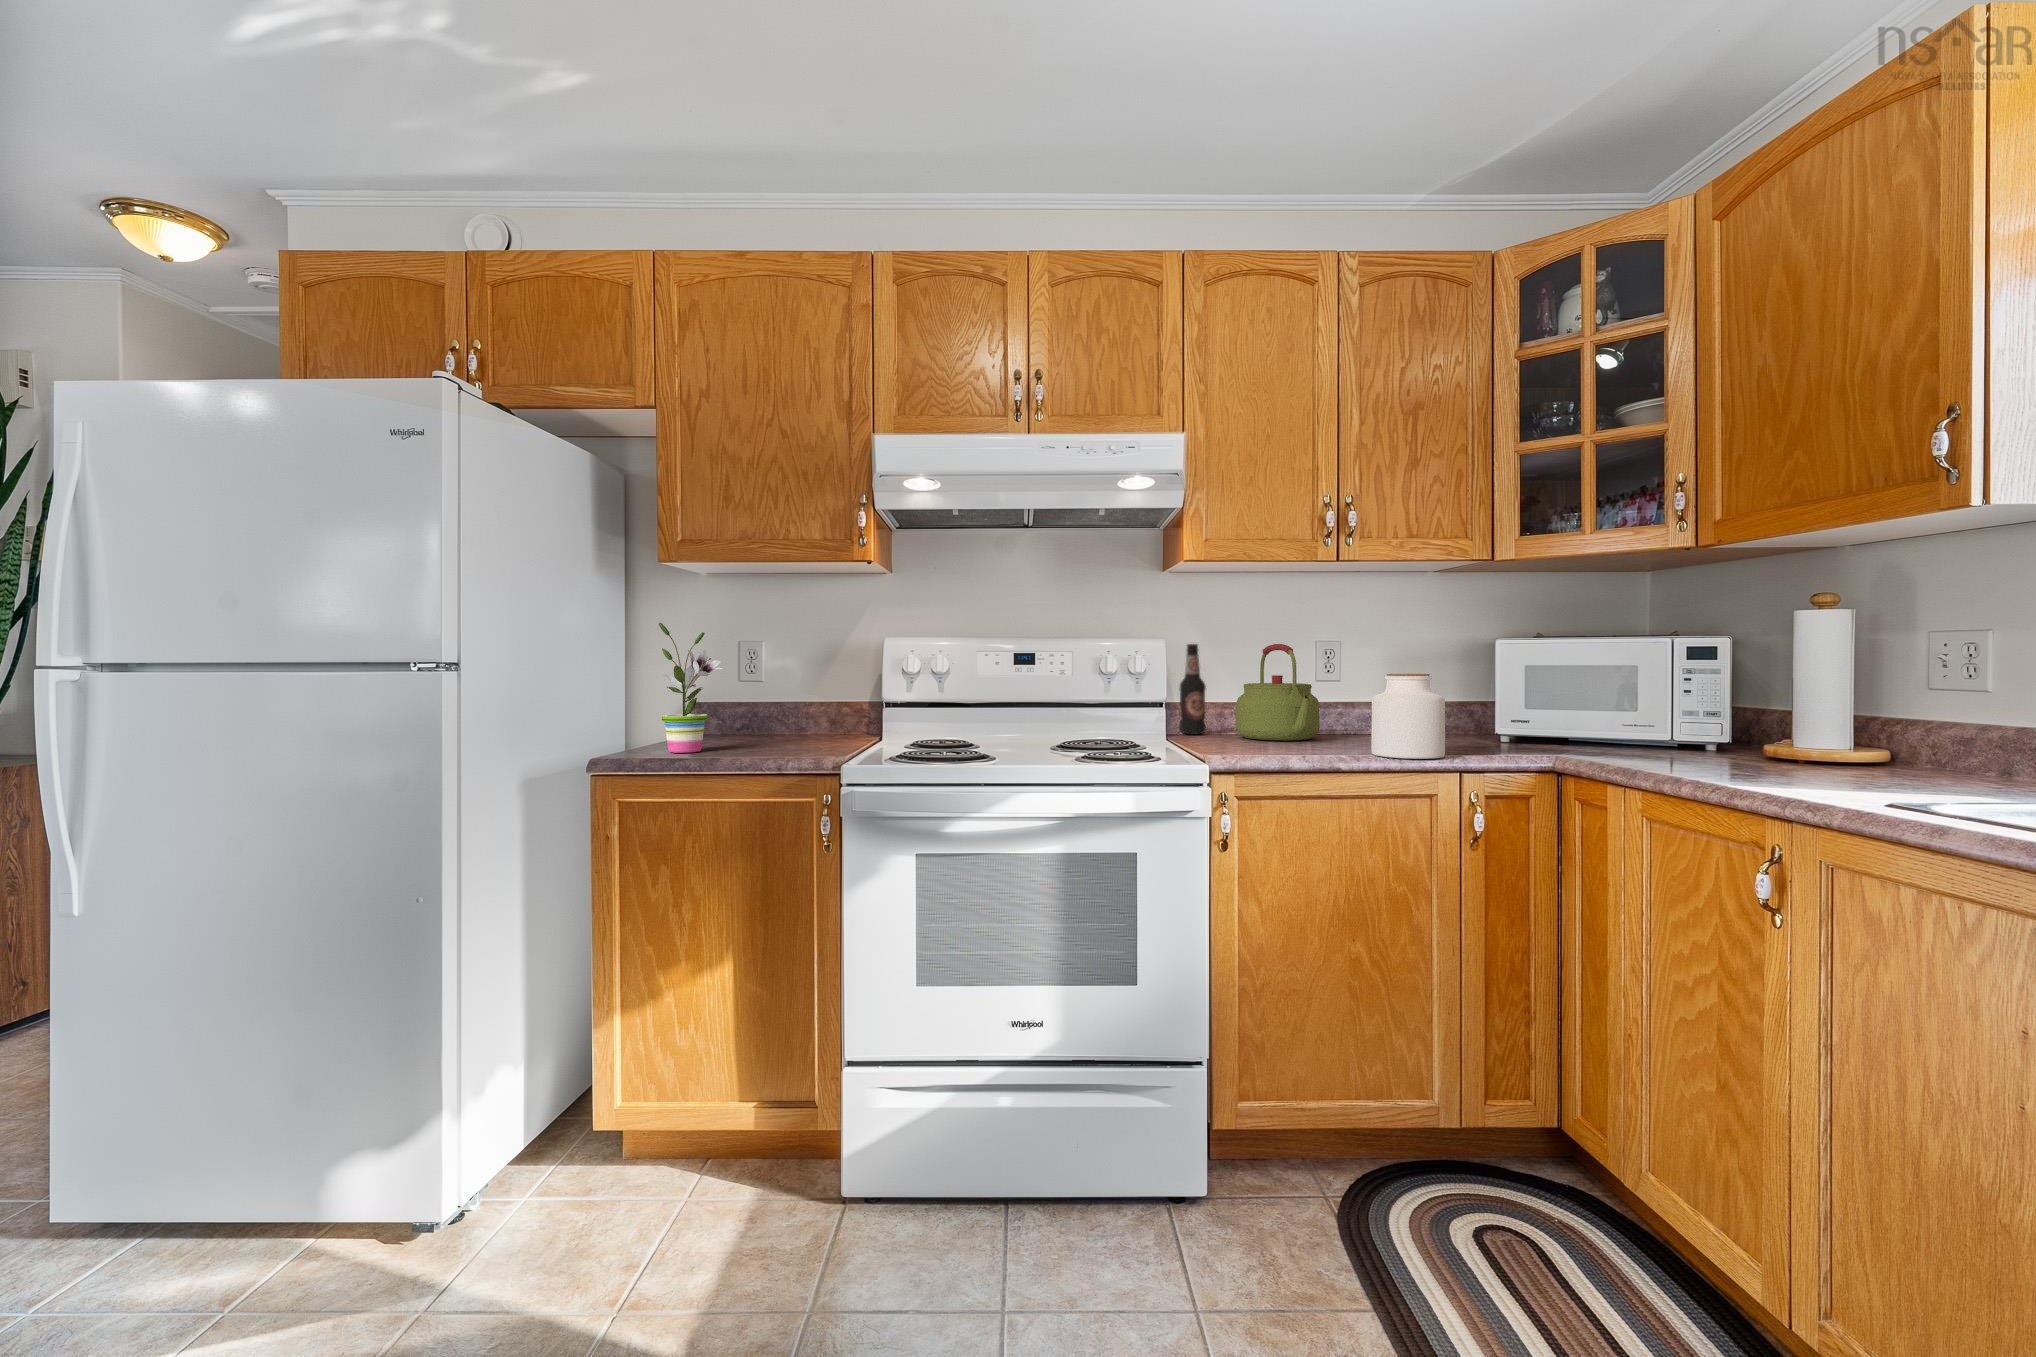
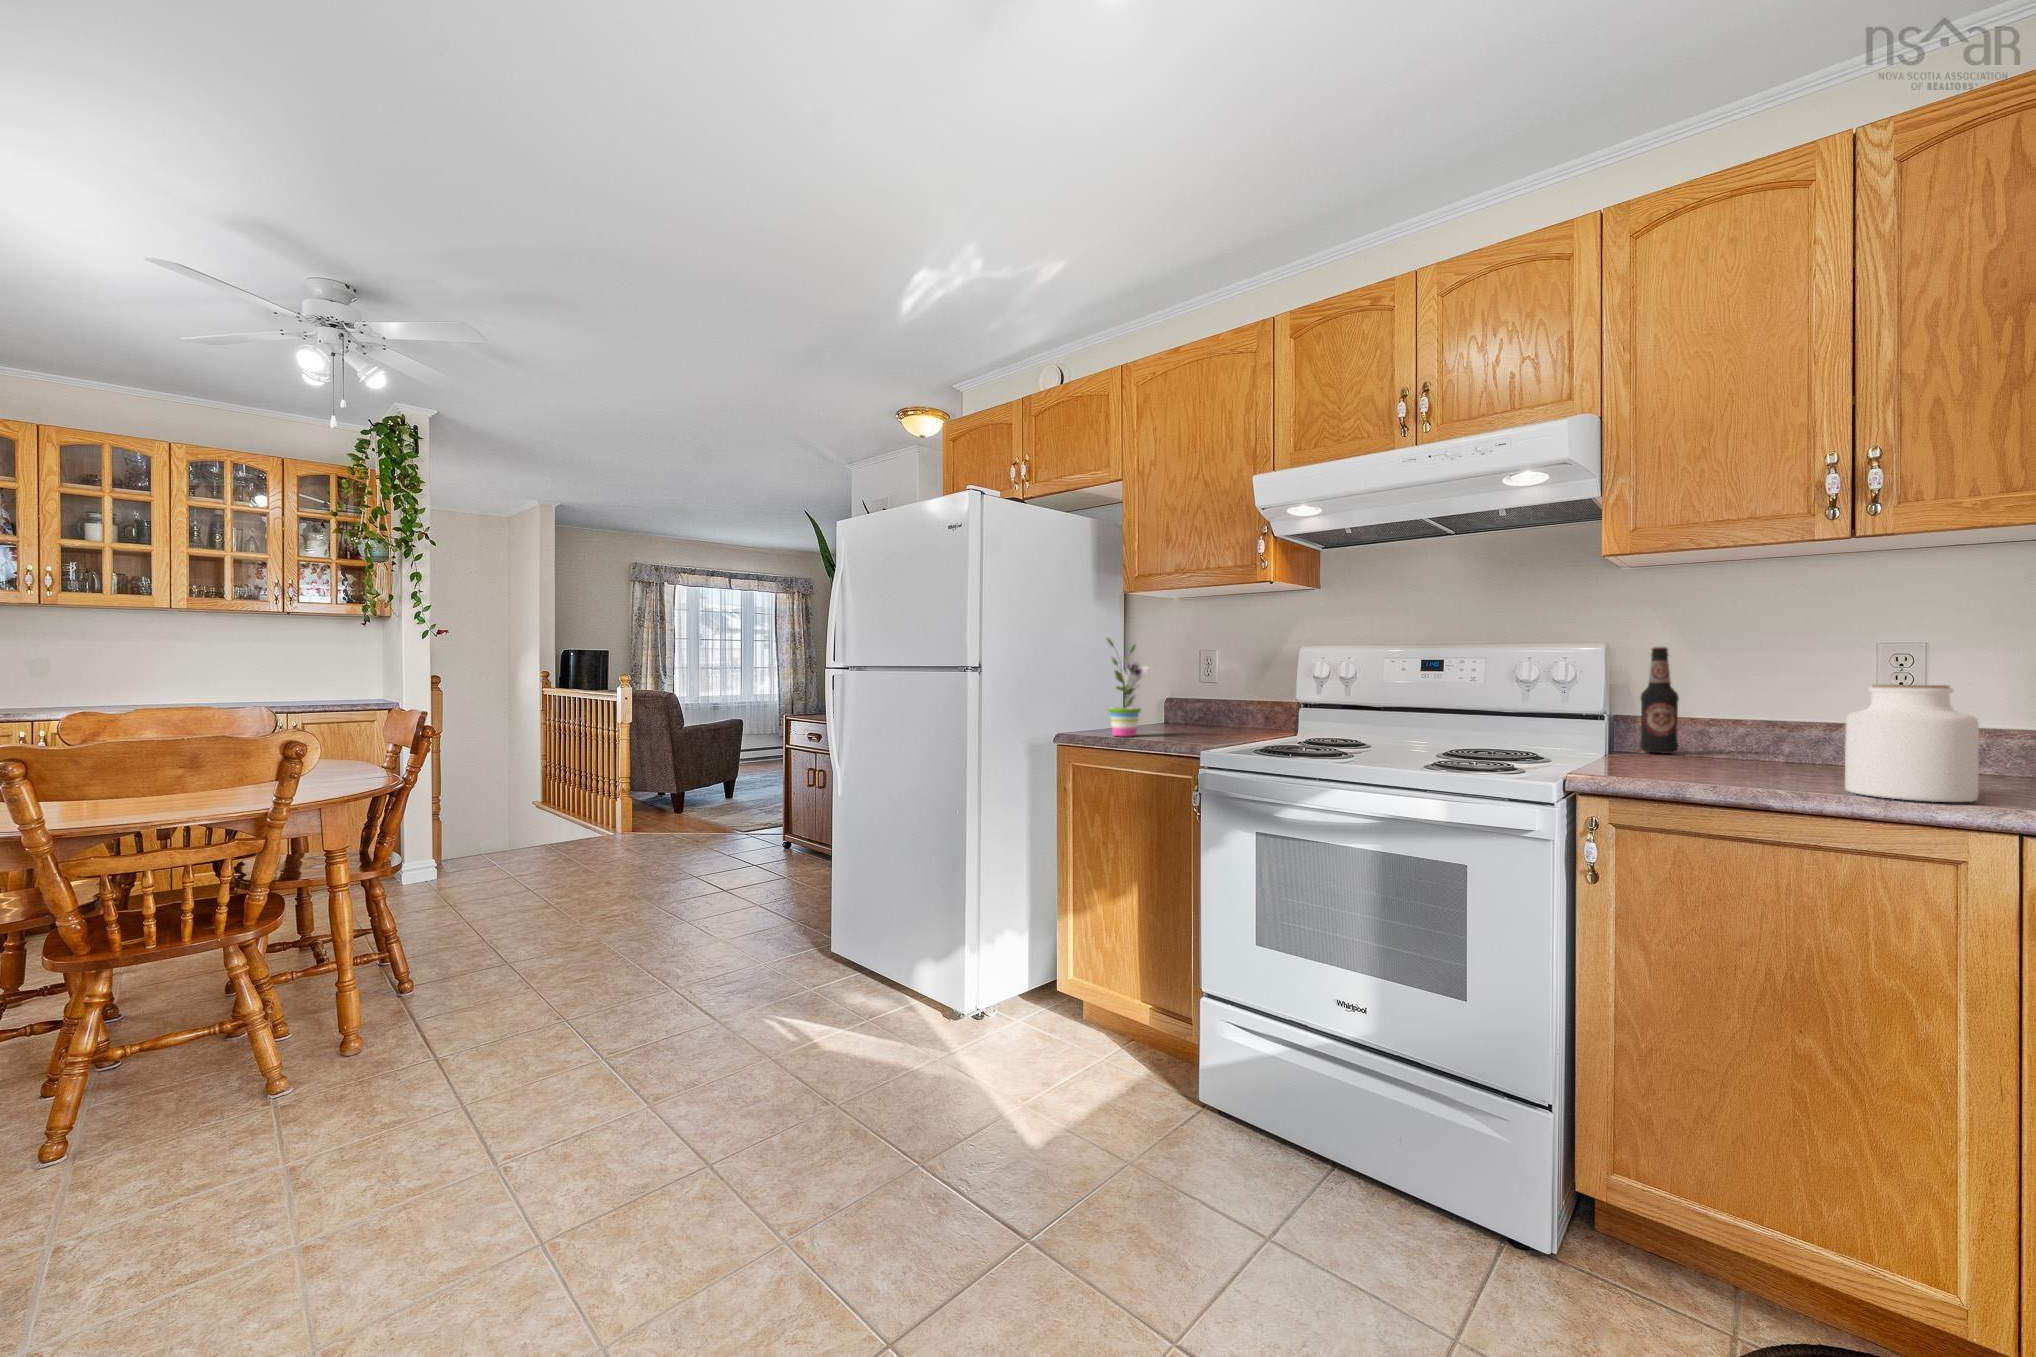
kettle: present [1236,644,1320,741] -> none [1706,646,1842,768]

